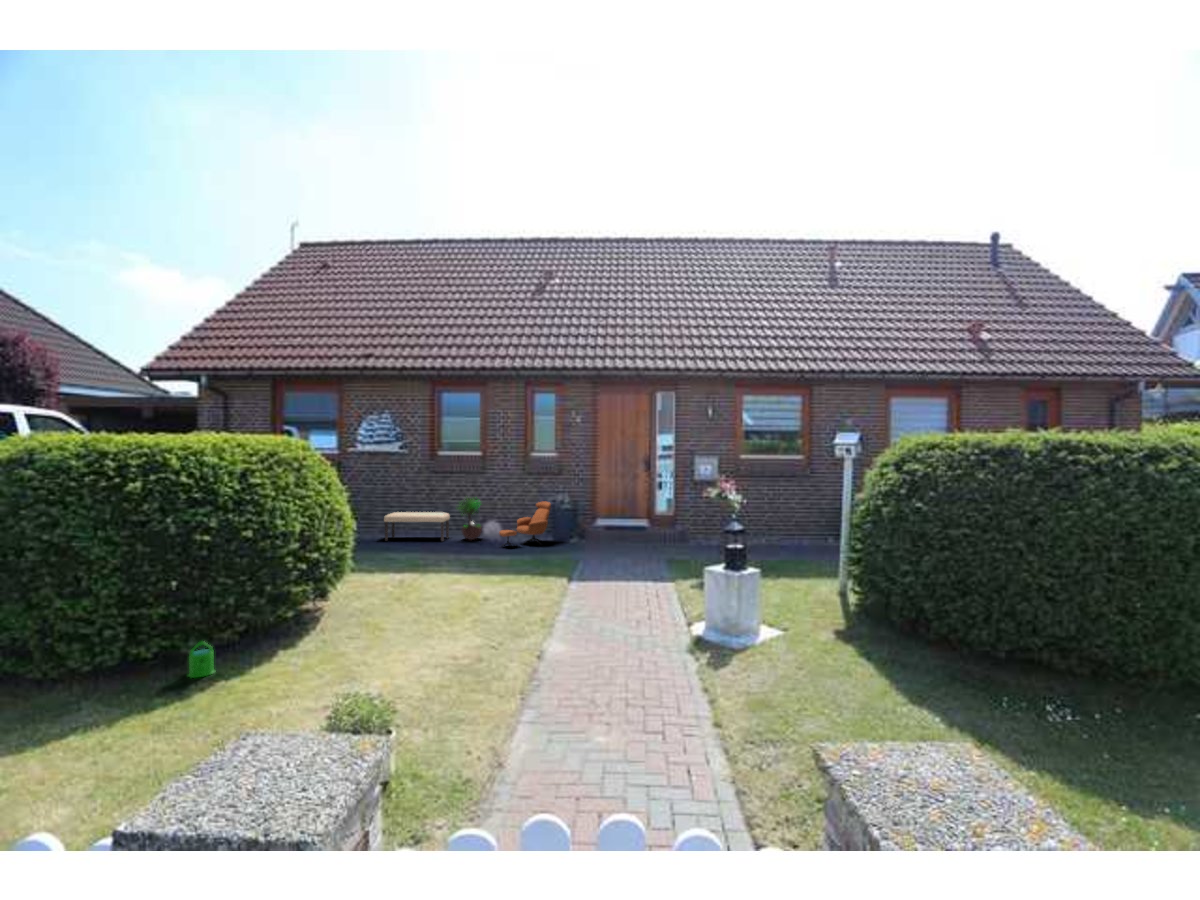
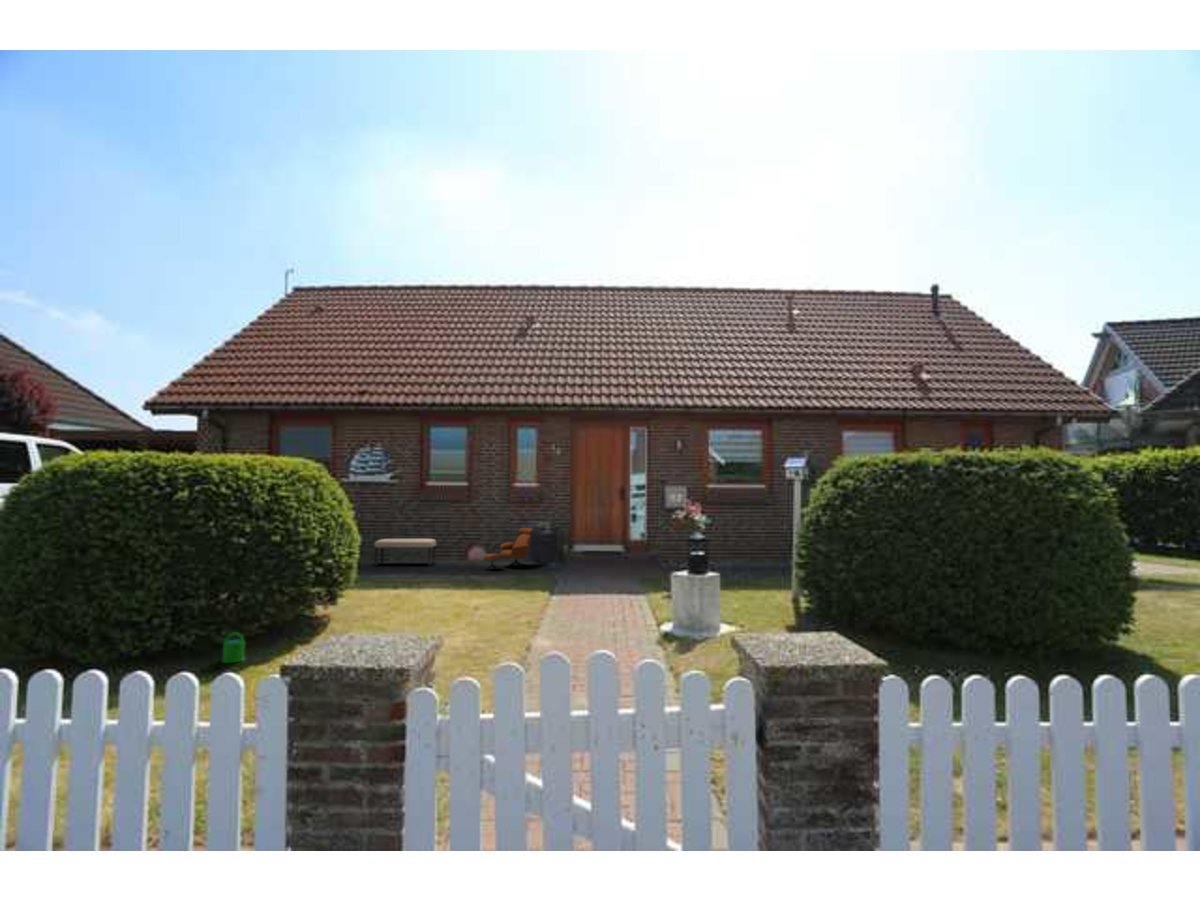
potted tree: present [458,497,482,540] -> none [442,520,468,564]

